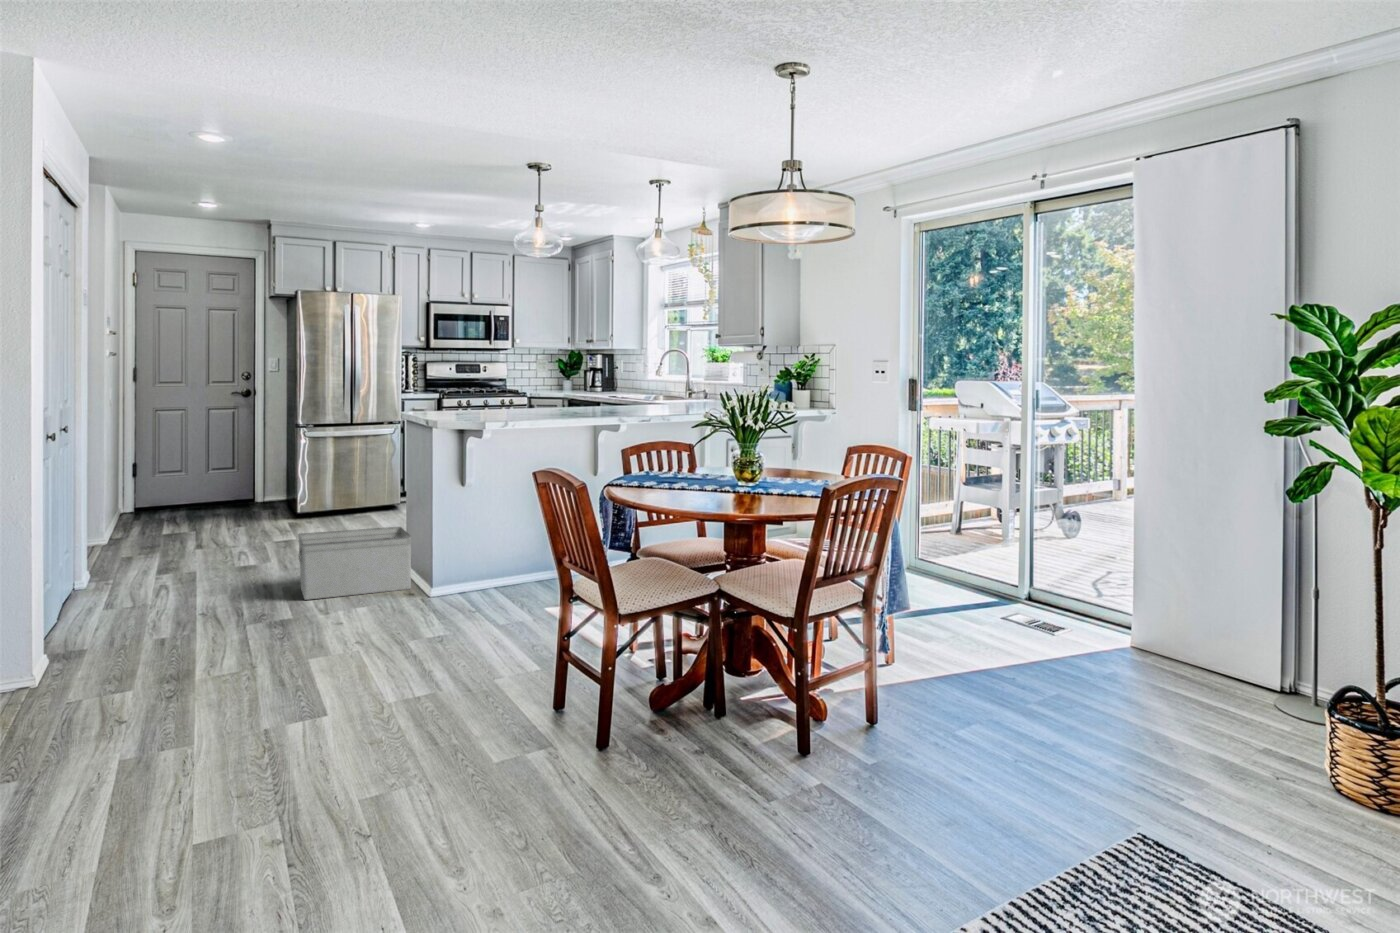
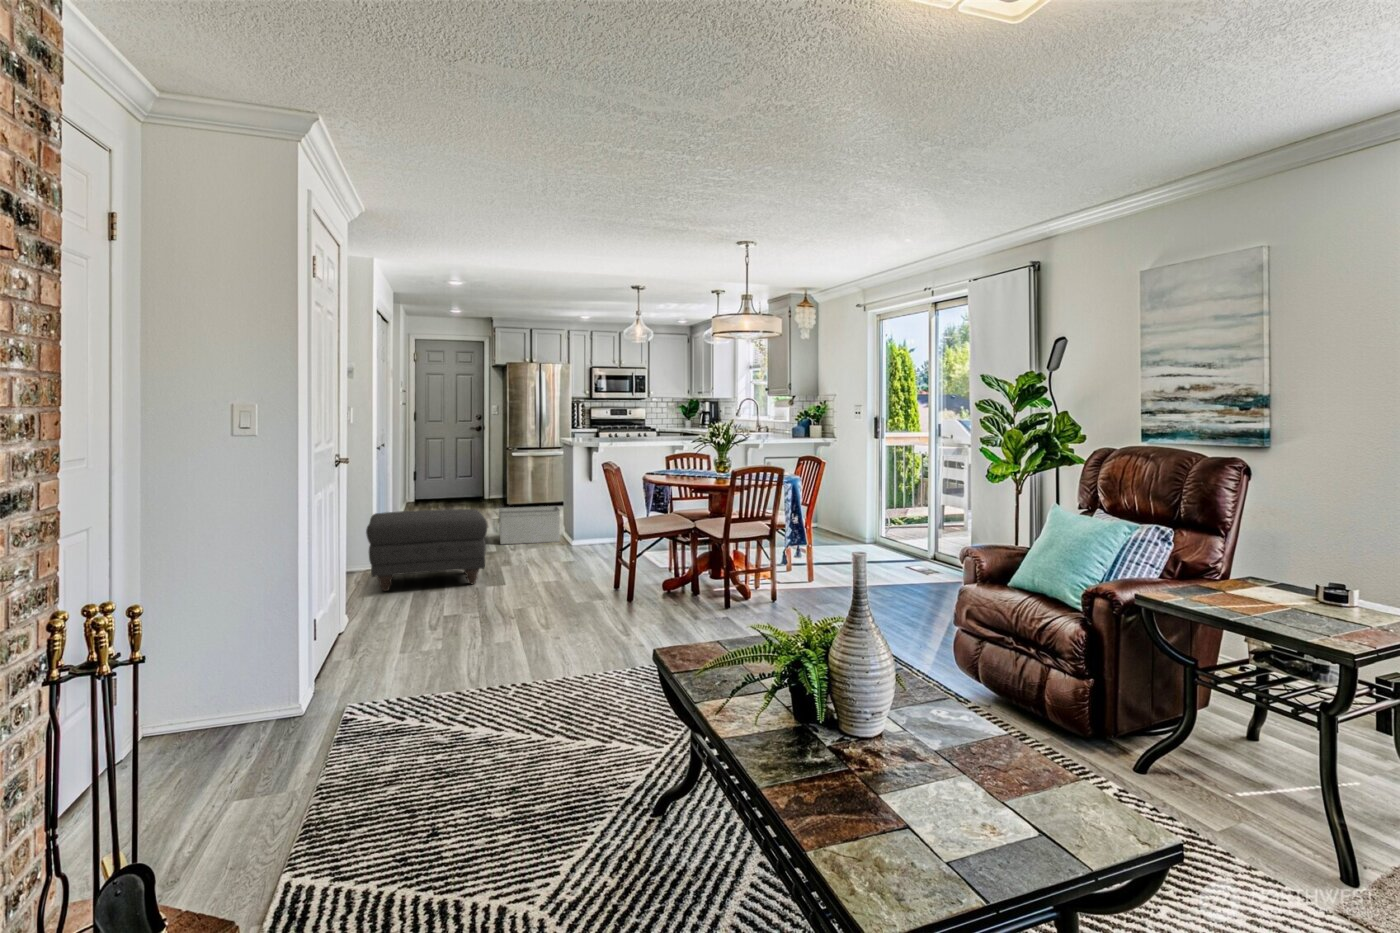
ottoman: none [19,555,300,749] -> present [366,509,487,591]

